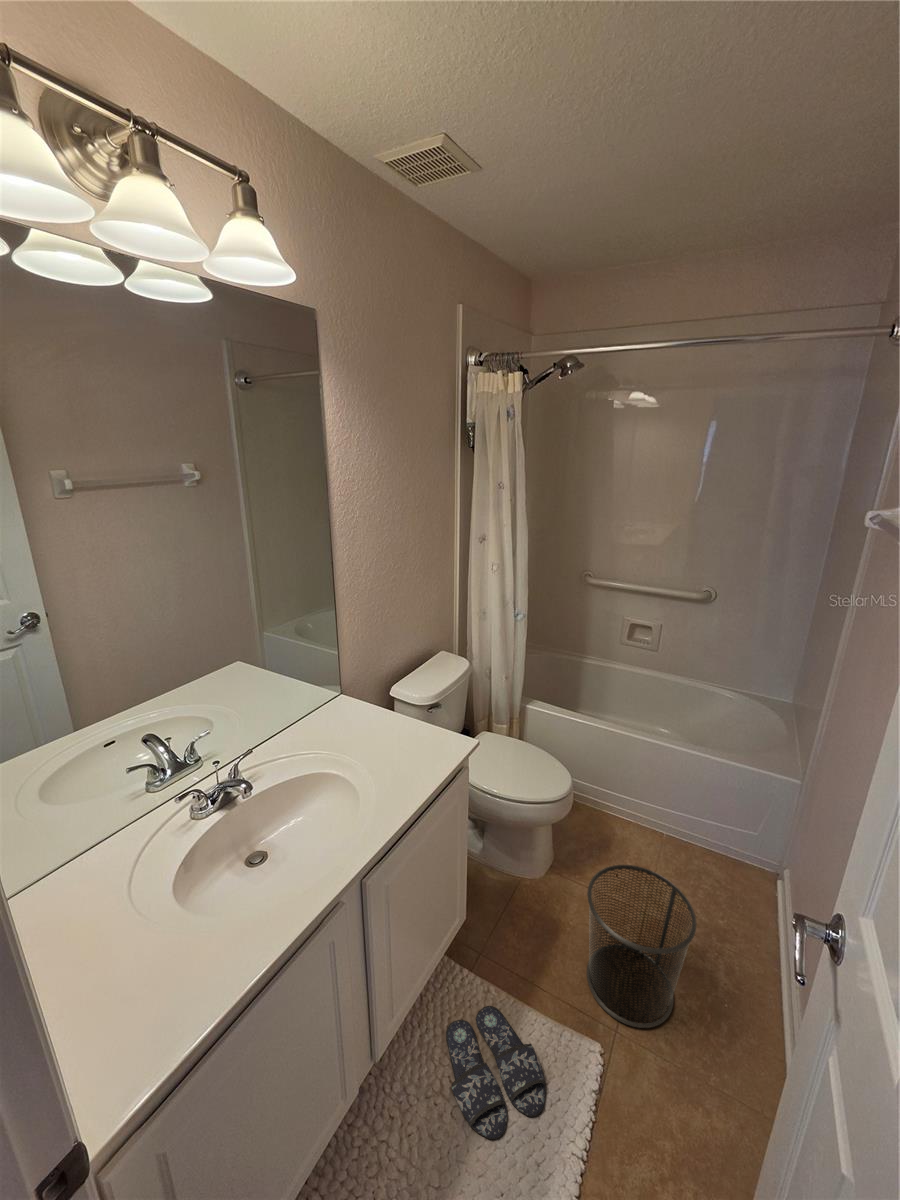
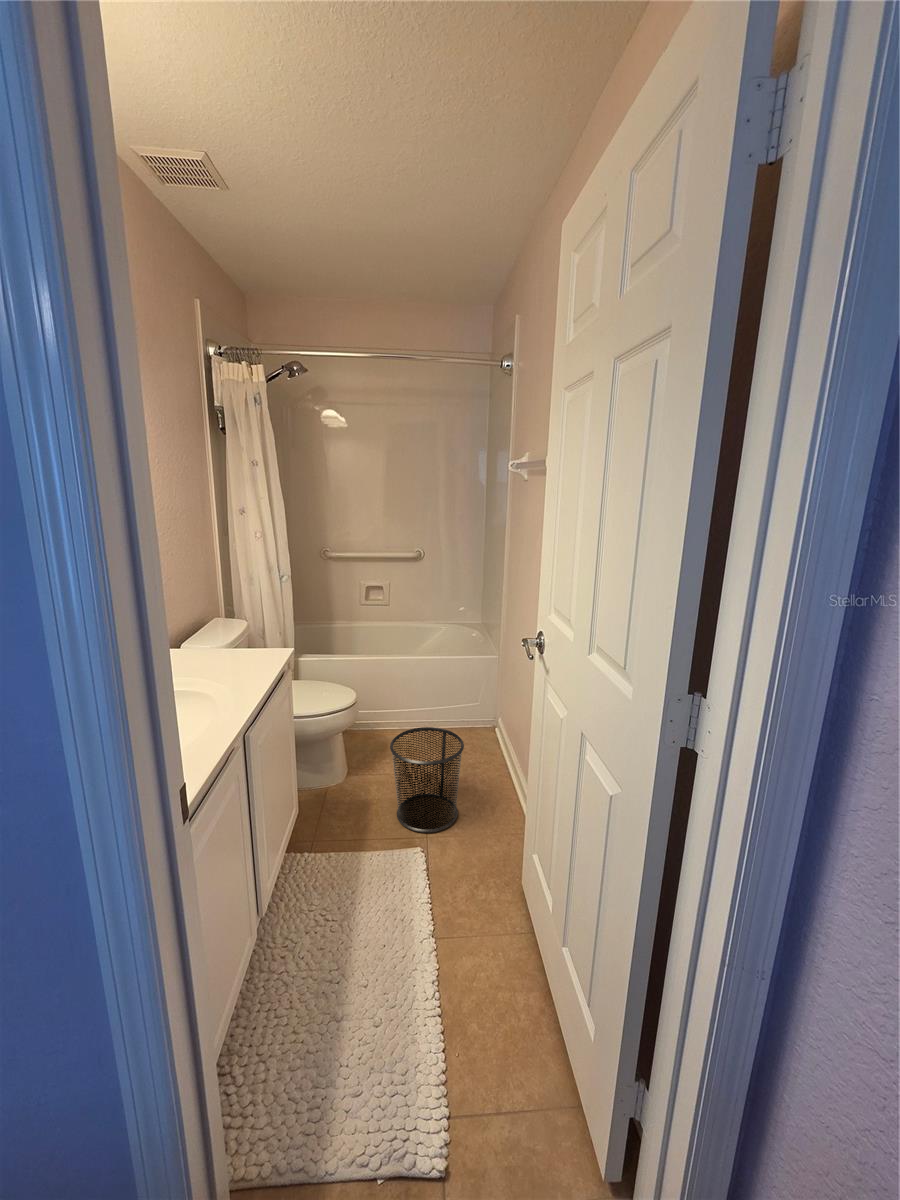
slippers: present [446,1006,545,1139] -> none [306,863,396,929]

